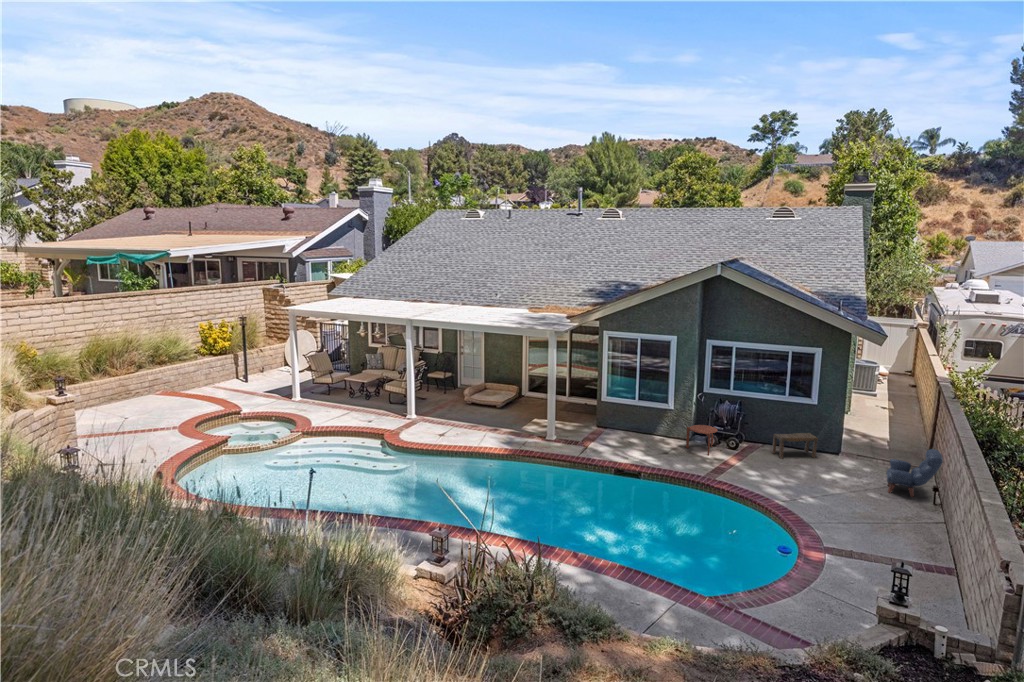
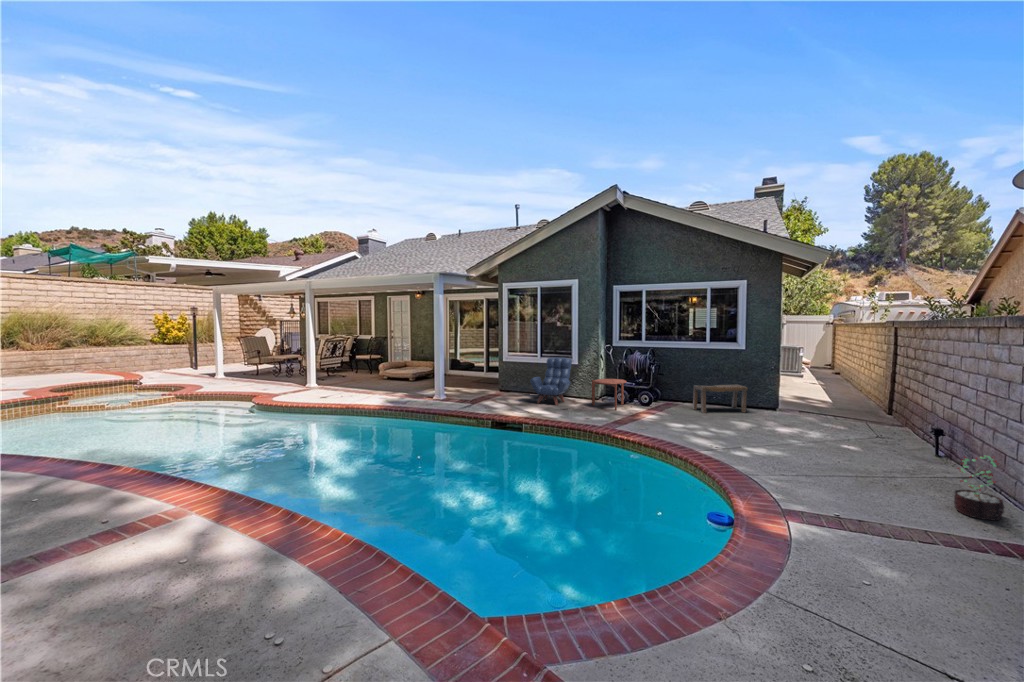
armchair: present [887,449,943,497] -> present [530,357,572,405]
decorative plant: none [926,521,950,558] -> present [954,455,1004,520]

